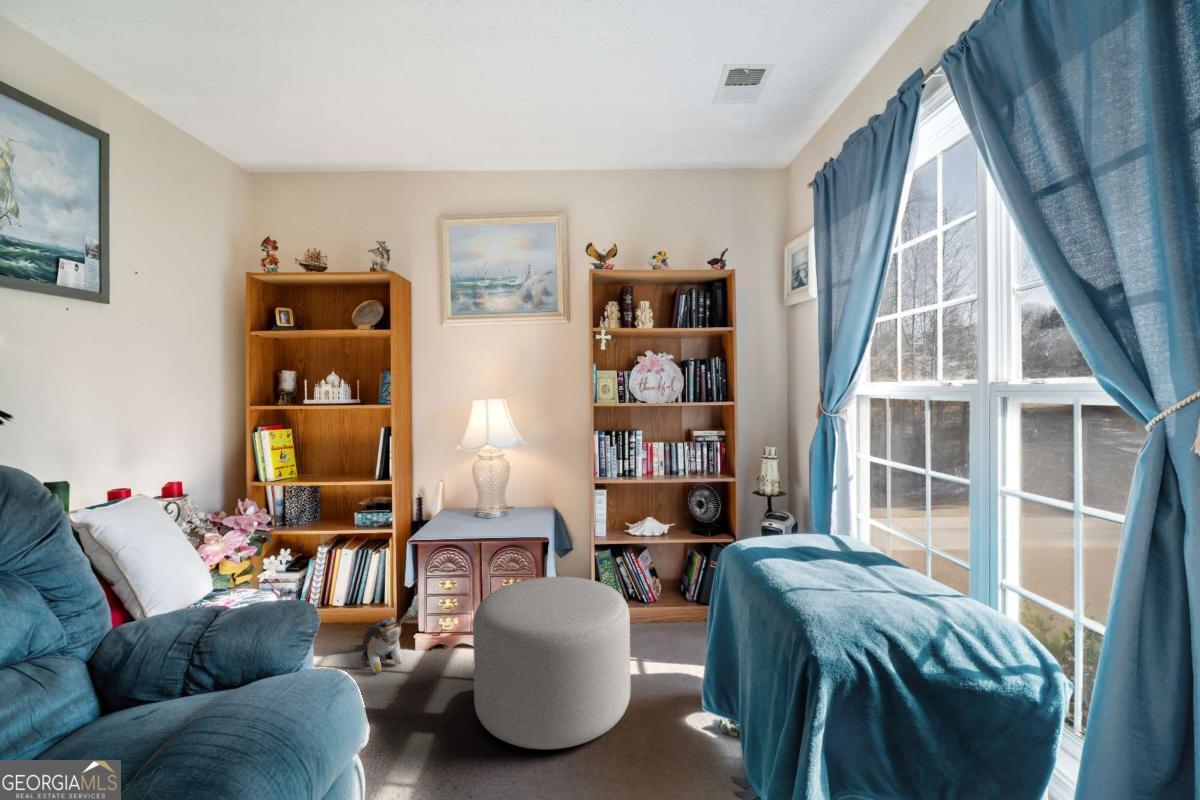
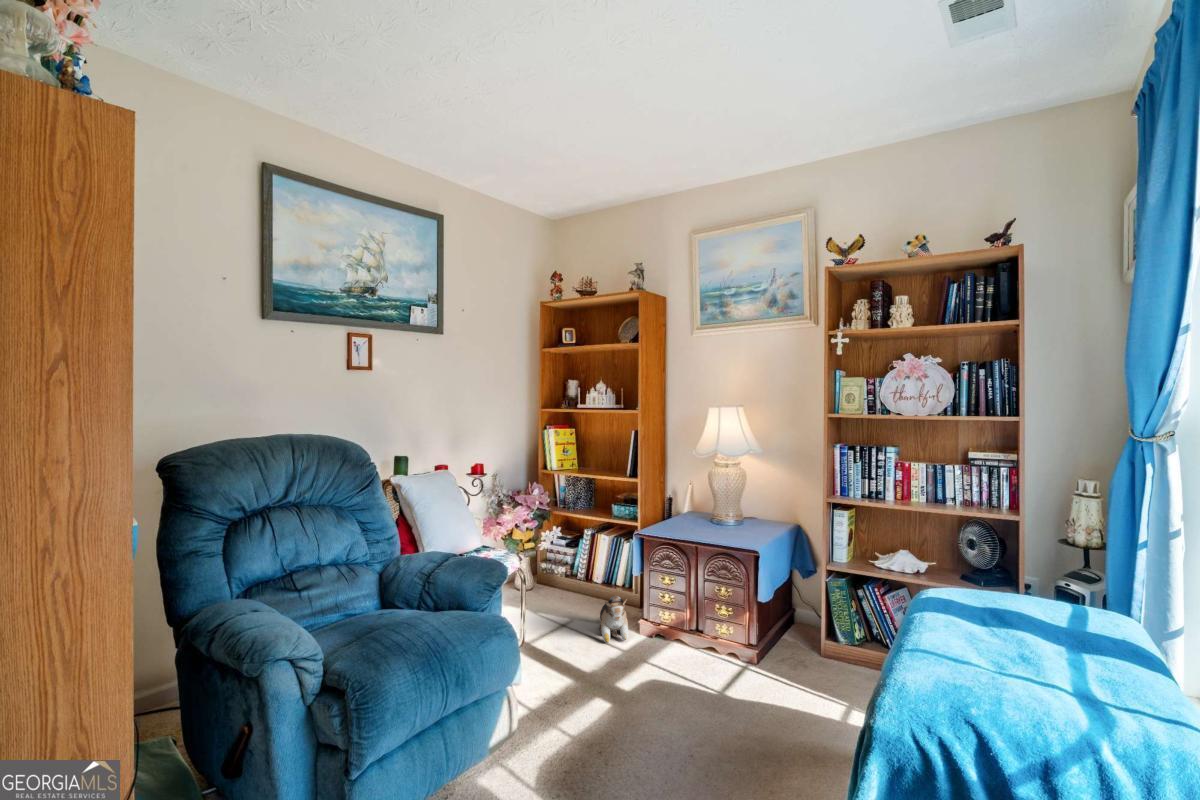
ottoman: present [473,577,631,749] -> none [661,587,823,755]

